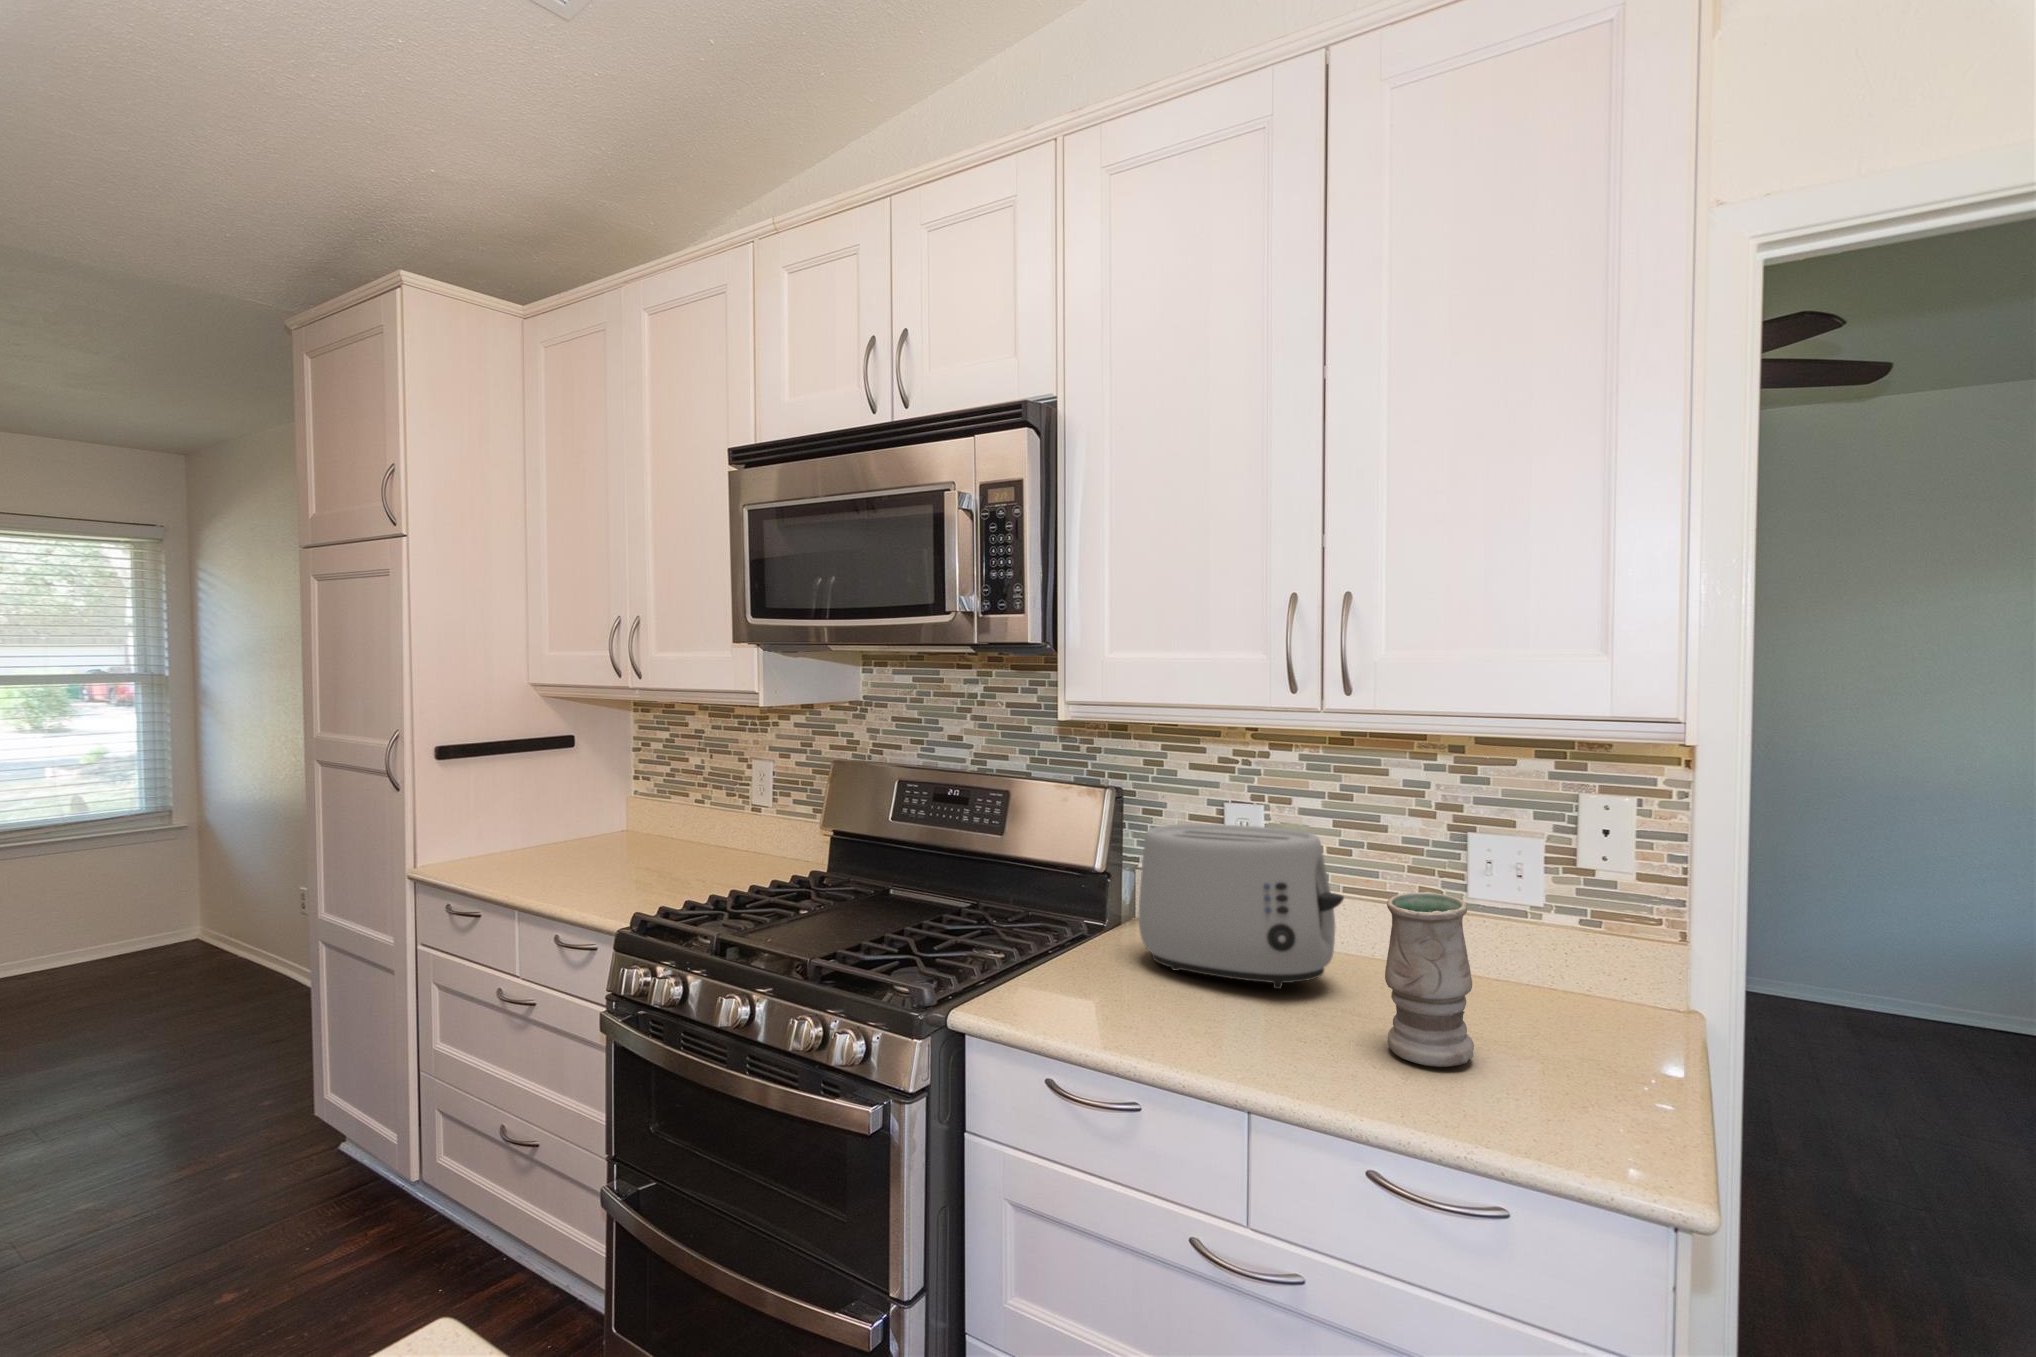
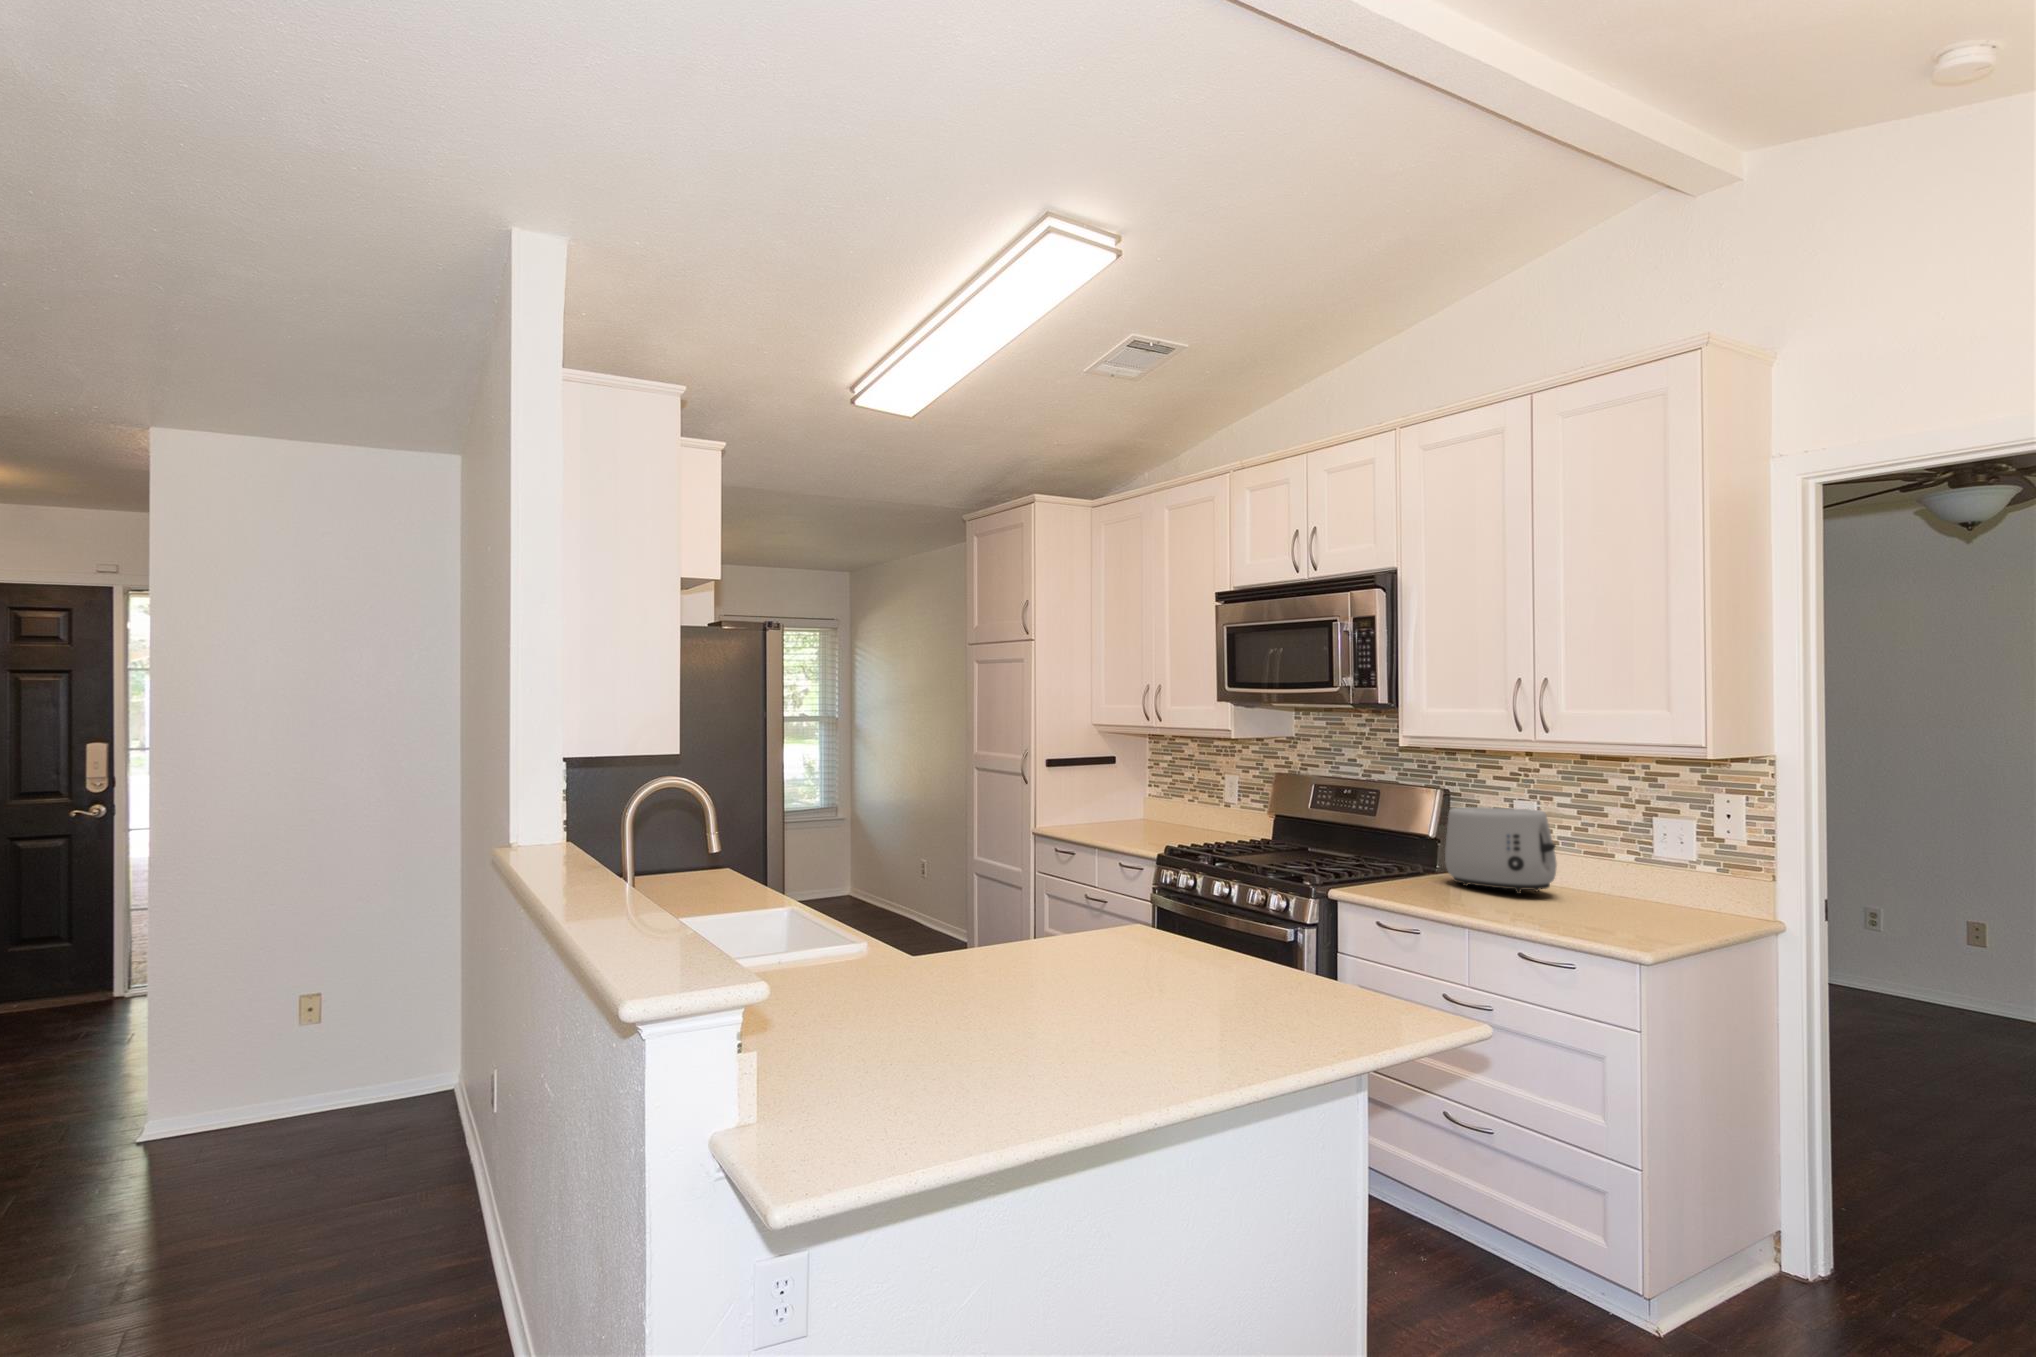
vase: present [1385,891,1474,1067] -> none [1555,835,1604,920]

